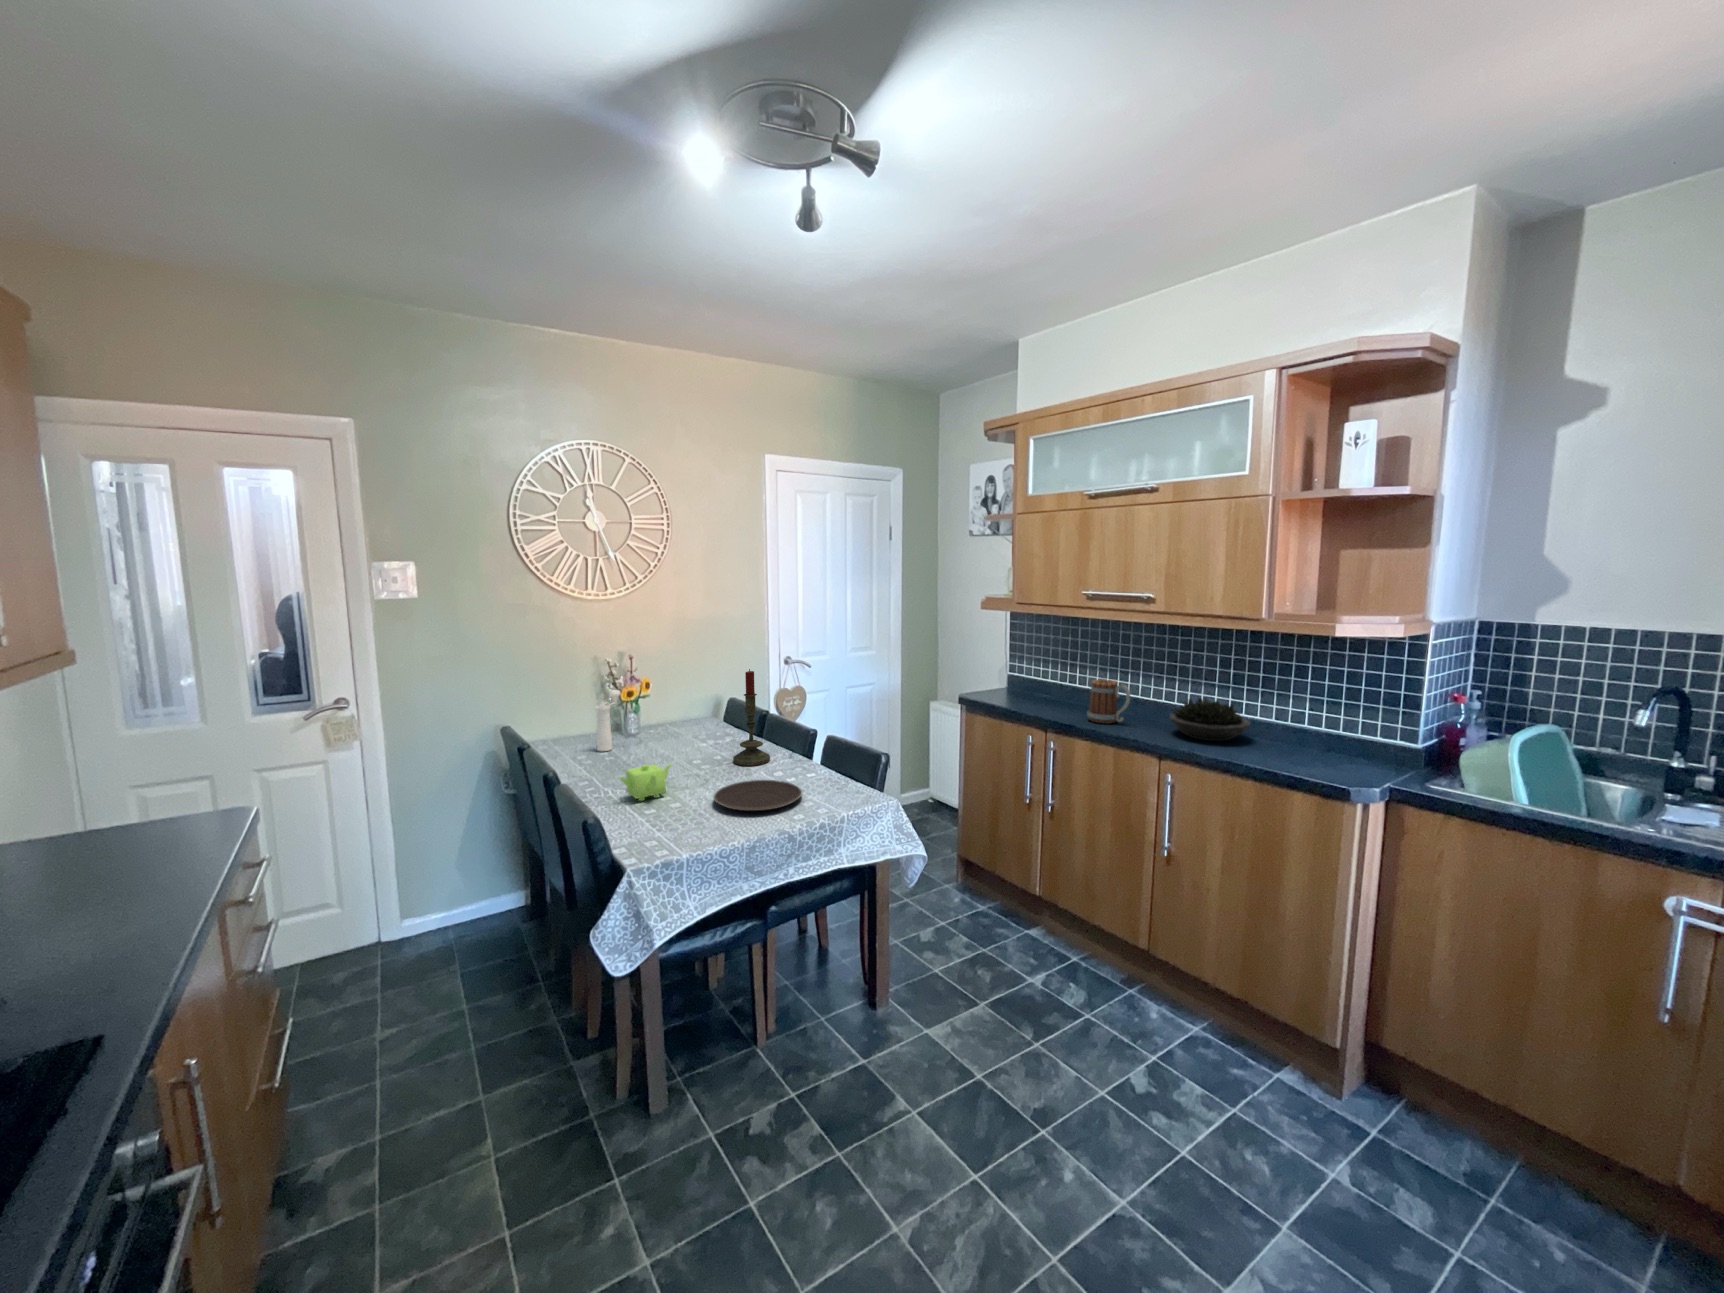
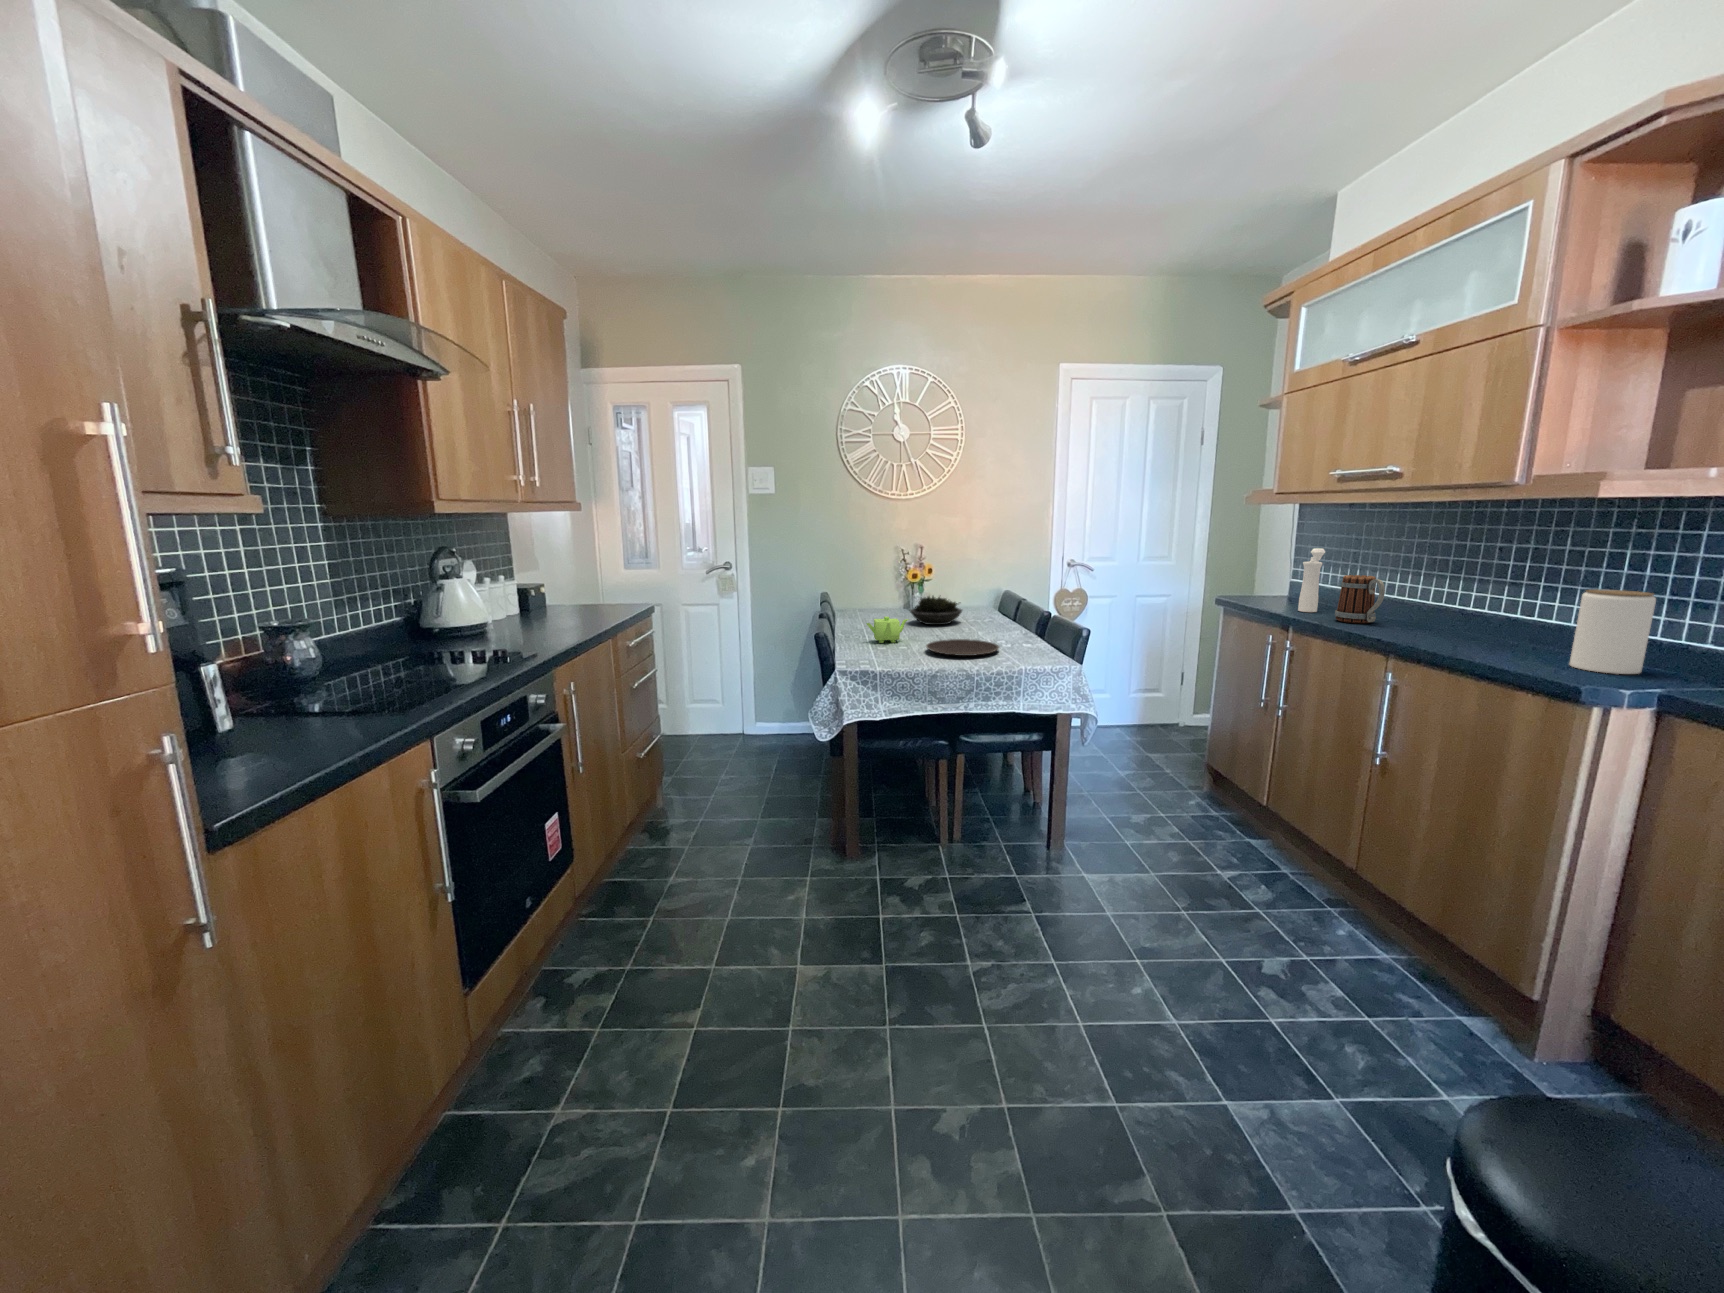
candle: present [733,669,770,766] -> none [971,551,1002,634]
pepper mill: present [595,690,620,751] -> present [1298,548,1325,612]
succulent plant: present [1169,698,1250,741] -> present [910,596,962,625]
jar: none [1299,698,1351,767] -> present [1570,589,1656,674]

